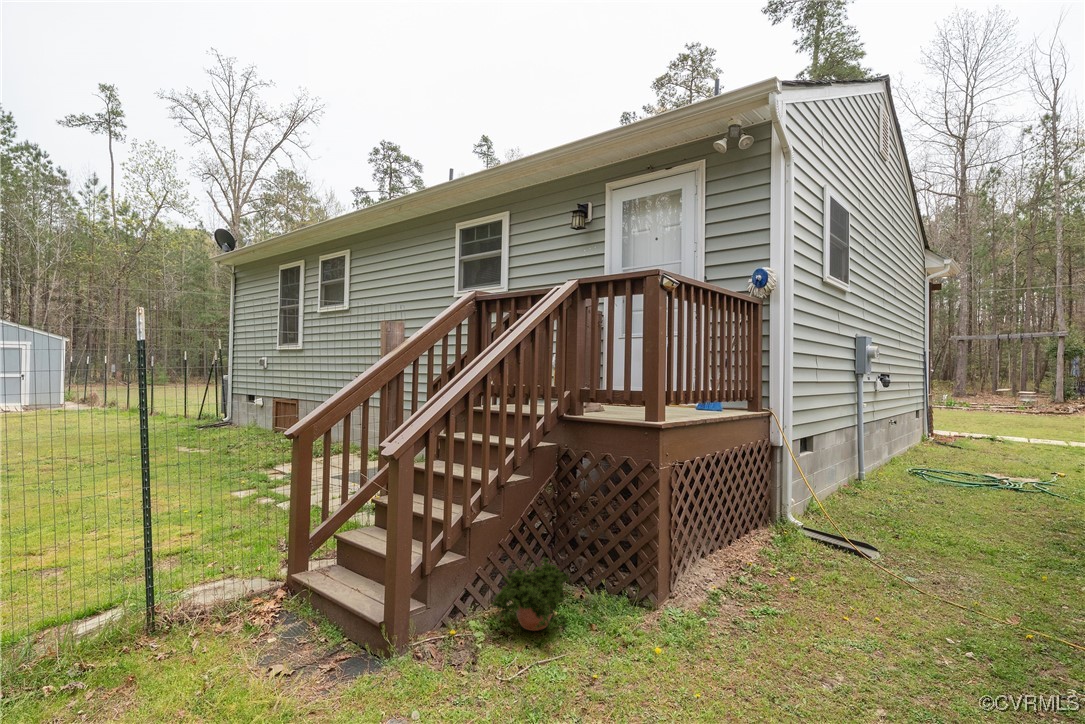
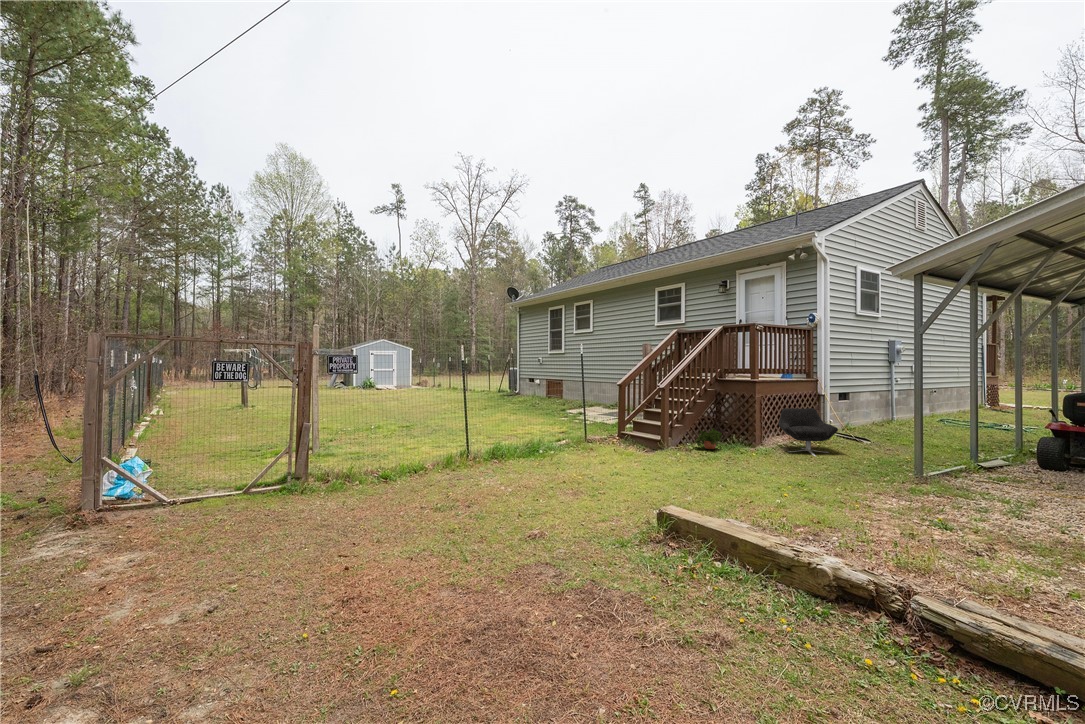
lounge chair: none [704,487,864,645] -> present [778,408,838,456]

